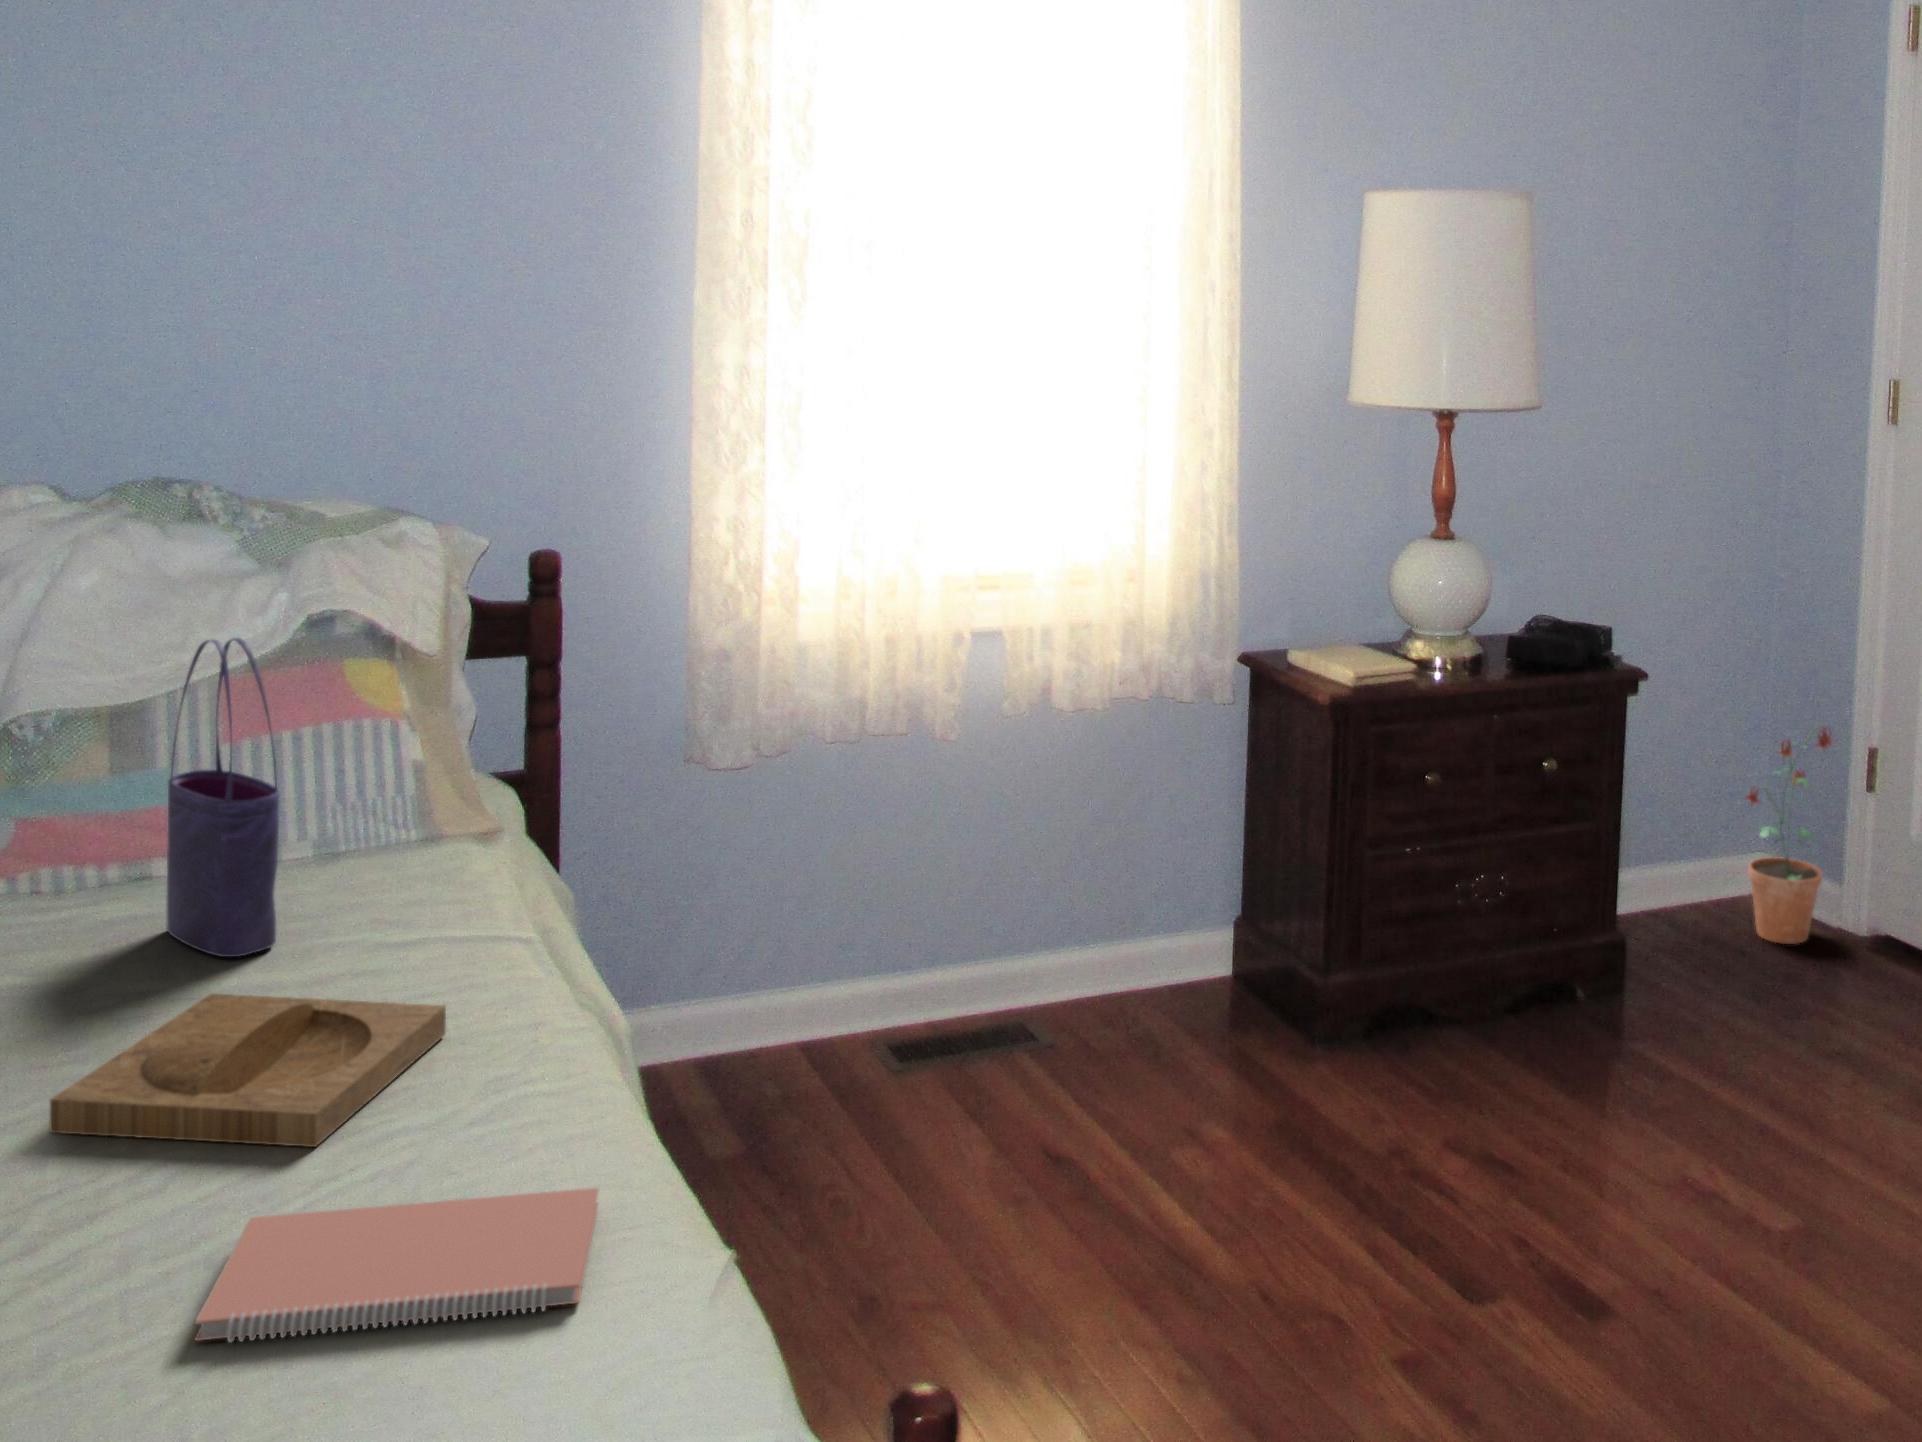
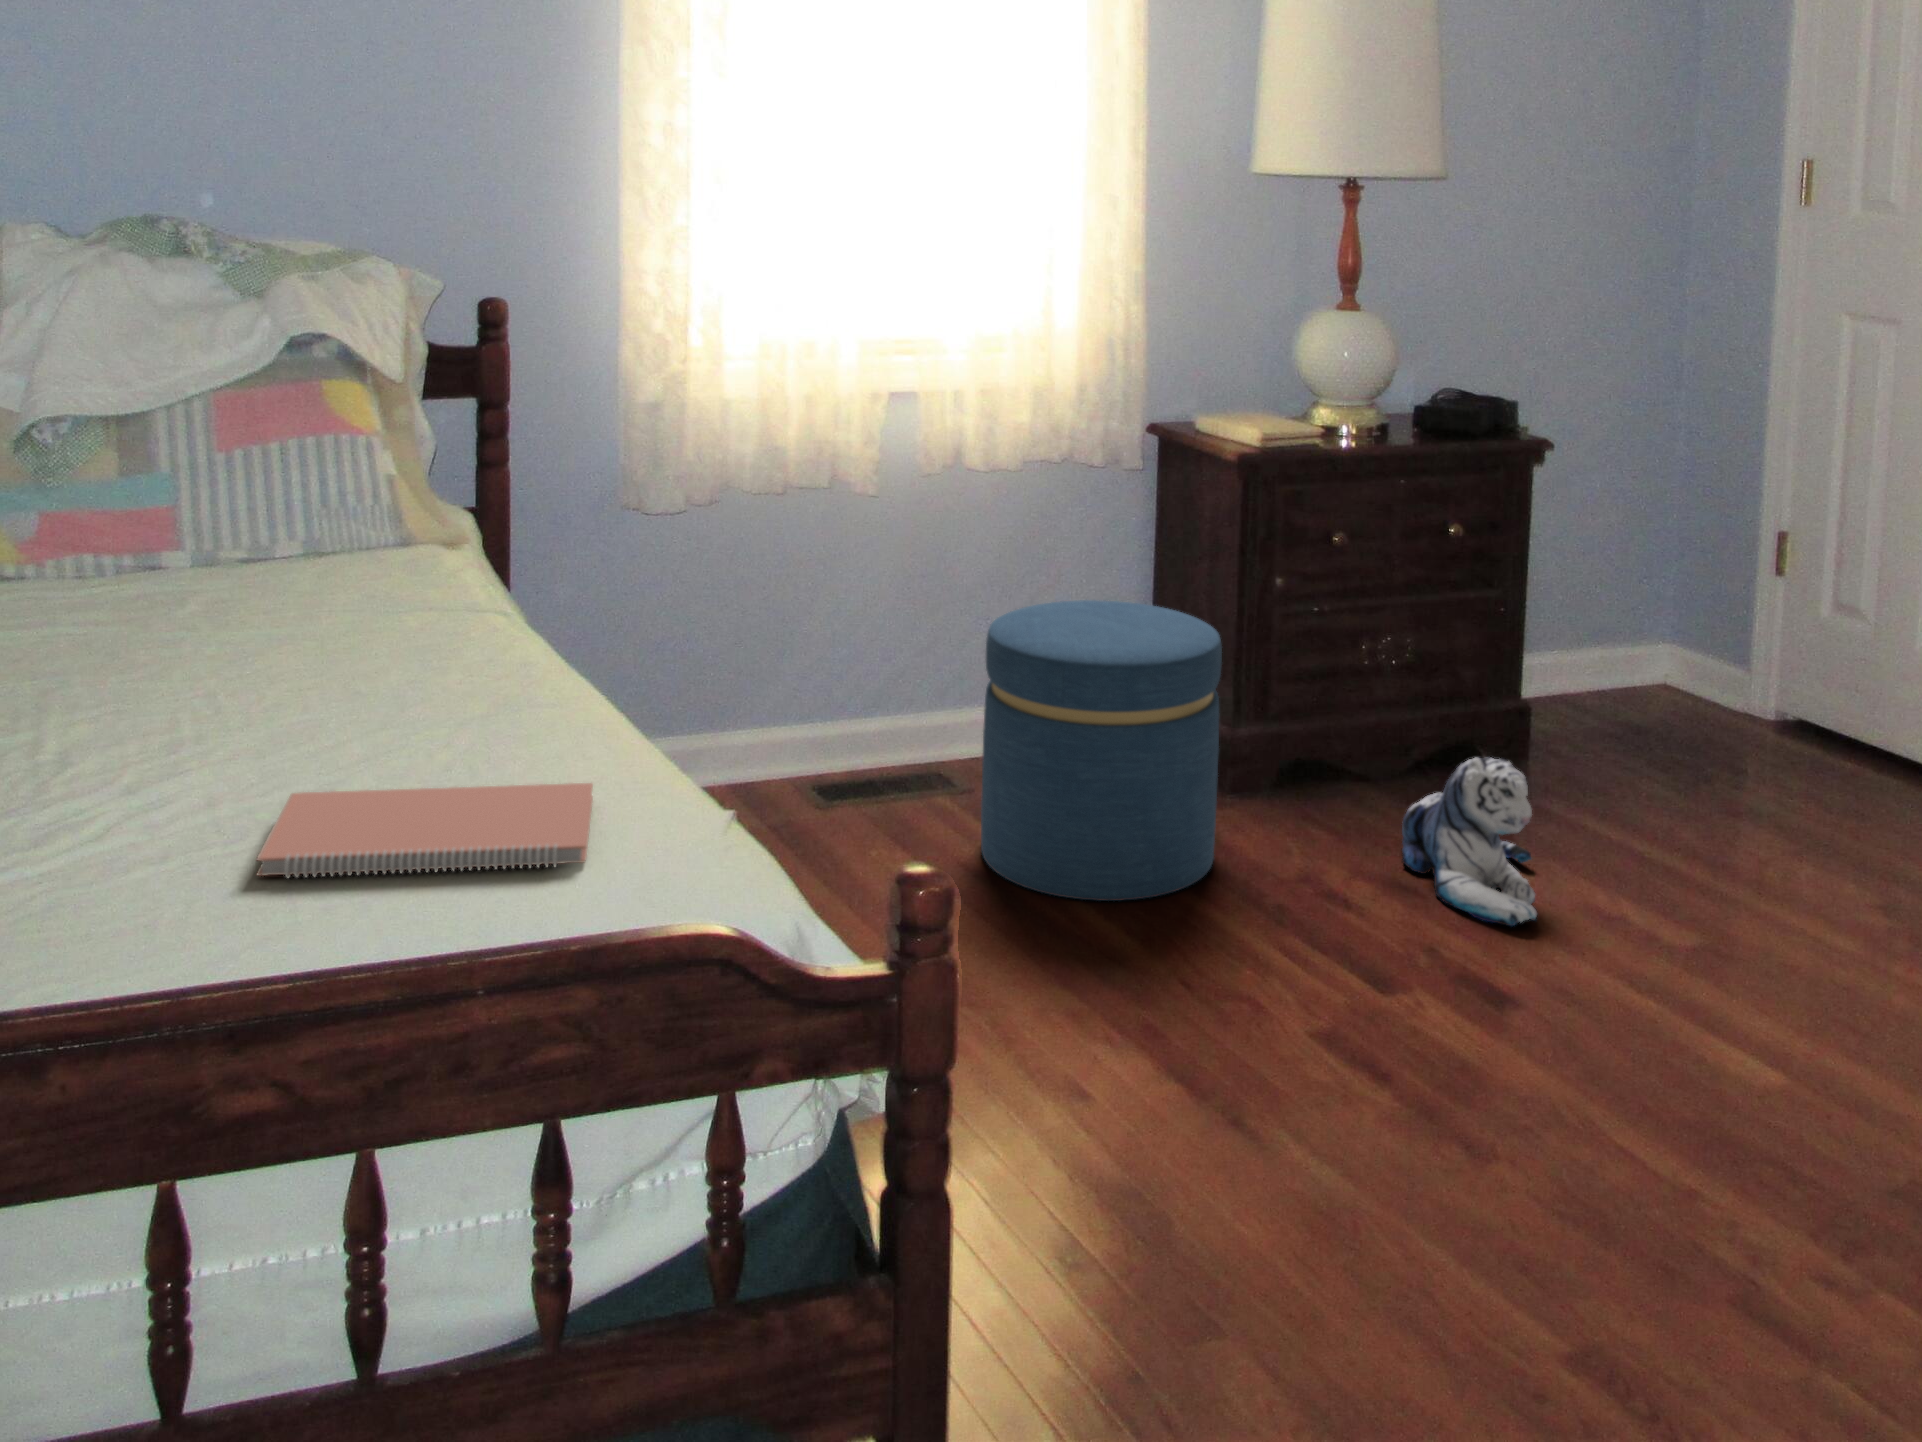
tote bag: present [166,638,280,957] -> none [178,335,278,623]
potted plant: present [1745,727,1832,944] -> none [1645,506,1744,719]
ottoman: none [1061,855,1311,1188] -> present [981,600,1222,901]
tray: present [50,994,446,1147] -> none [105,641,439,753]
plush toy: none [1497,1020,1634,1205] -> present [1402,758,1537,926]

